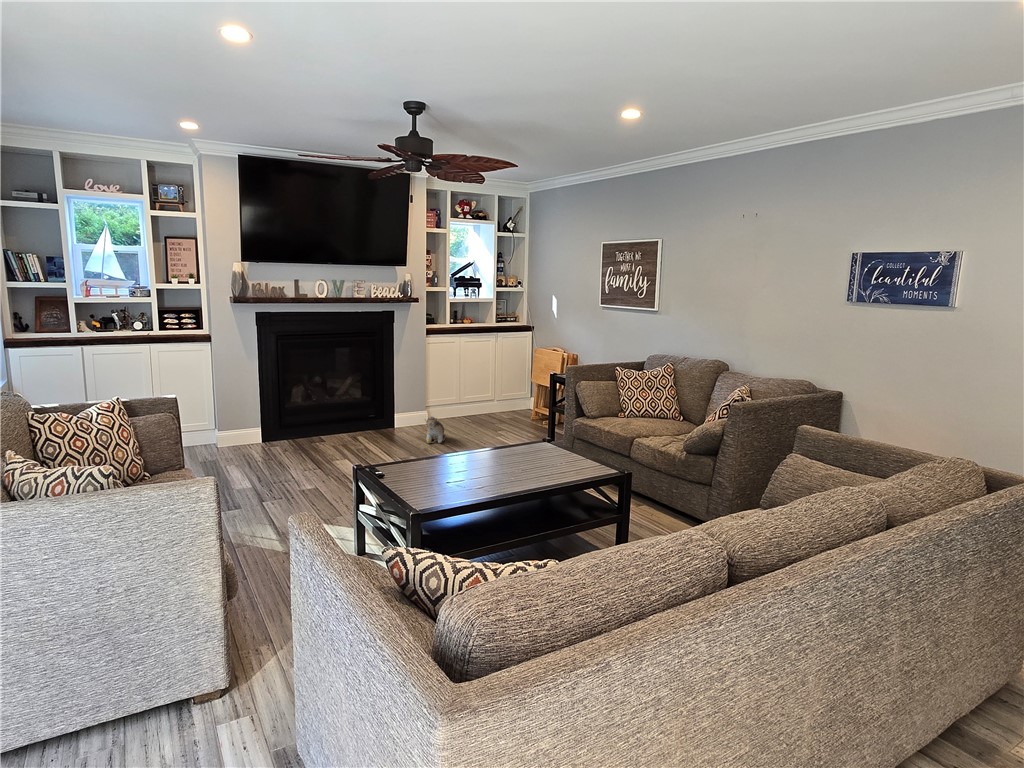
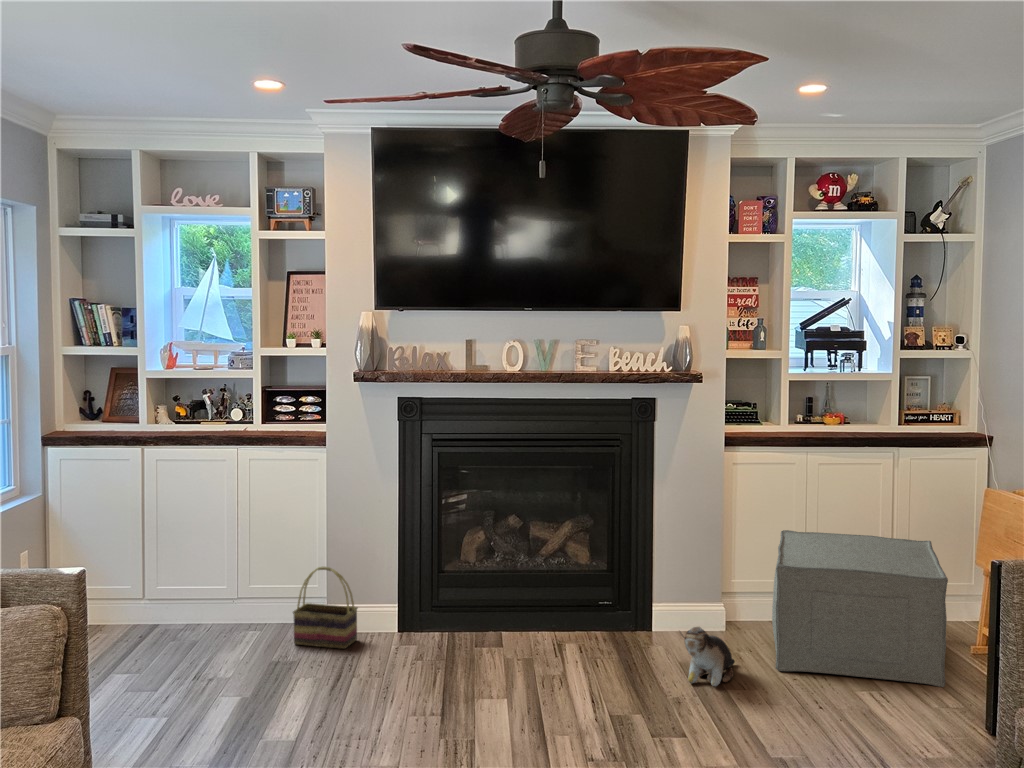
ottoman: none [451,373,532,434] -> present [772,530,948,687]
basket: none [203,408,241,453] -> present [293,567,358,649]

